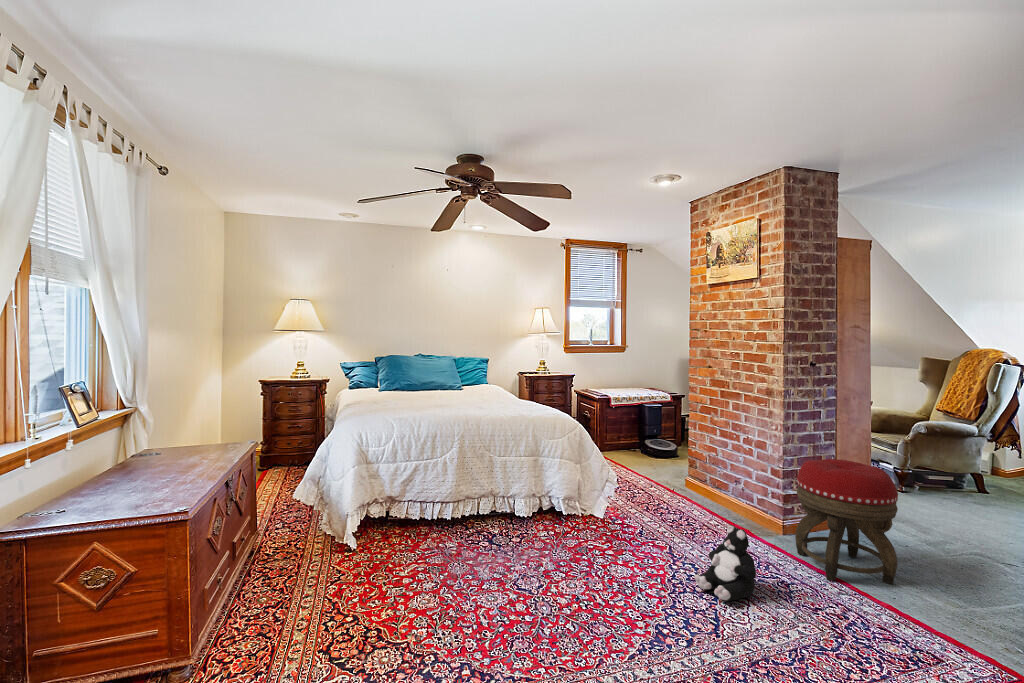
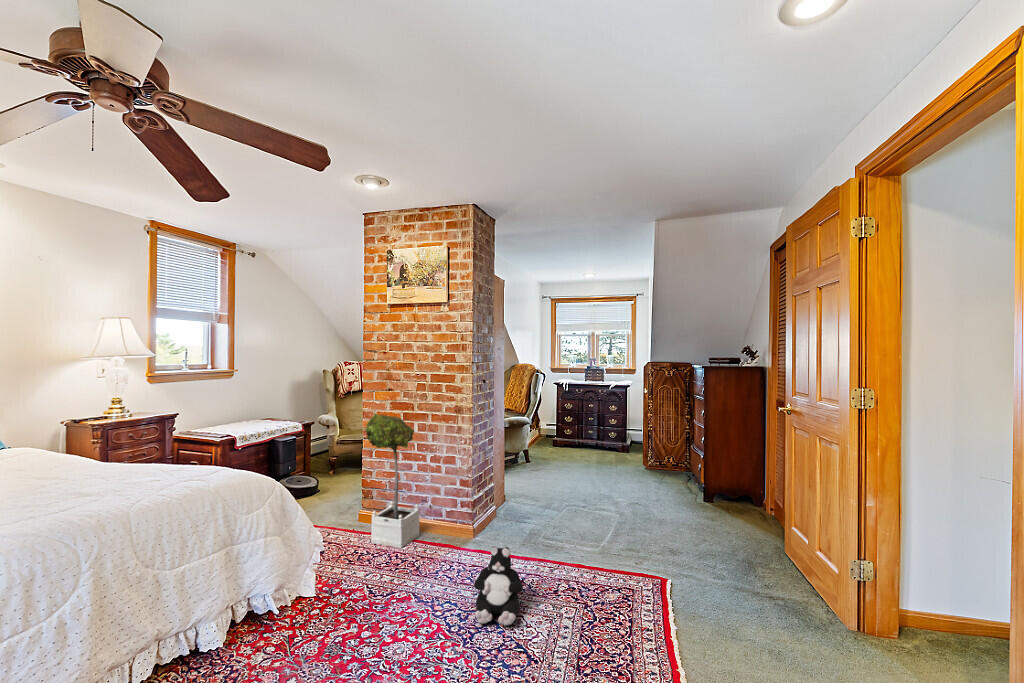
potted tree: none [674,387,726,515] -> present [365,413,419,548]
footstool: present [795,459,898,584] -> none [501,461,571,566]

